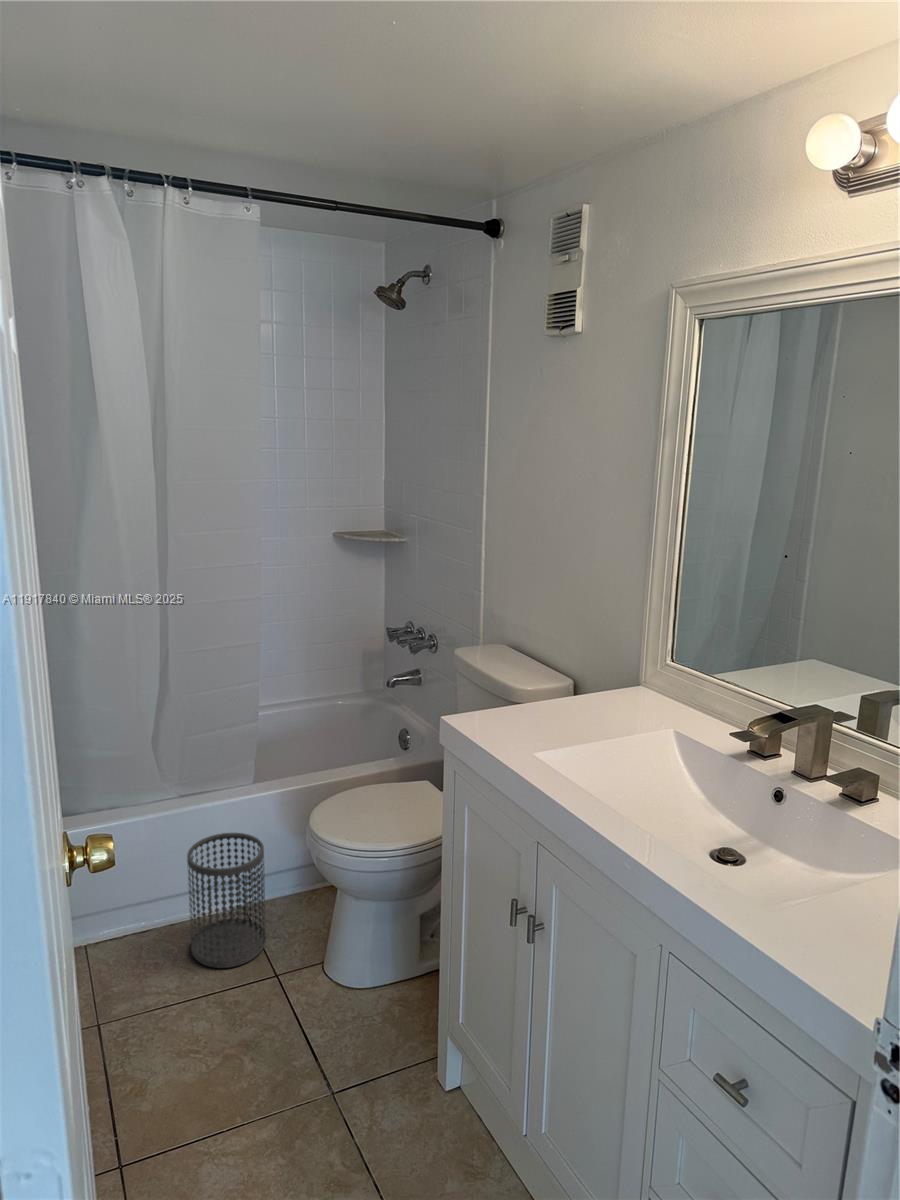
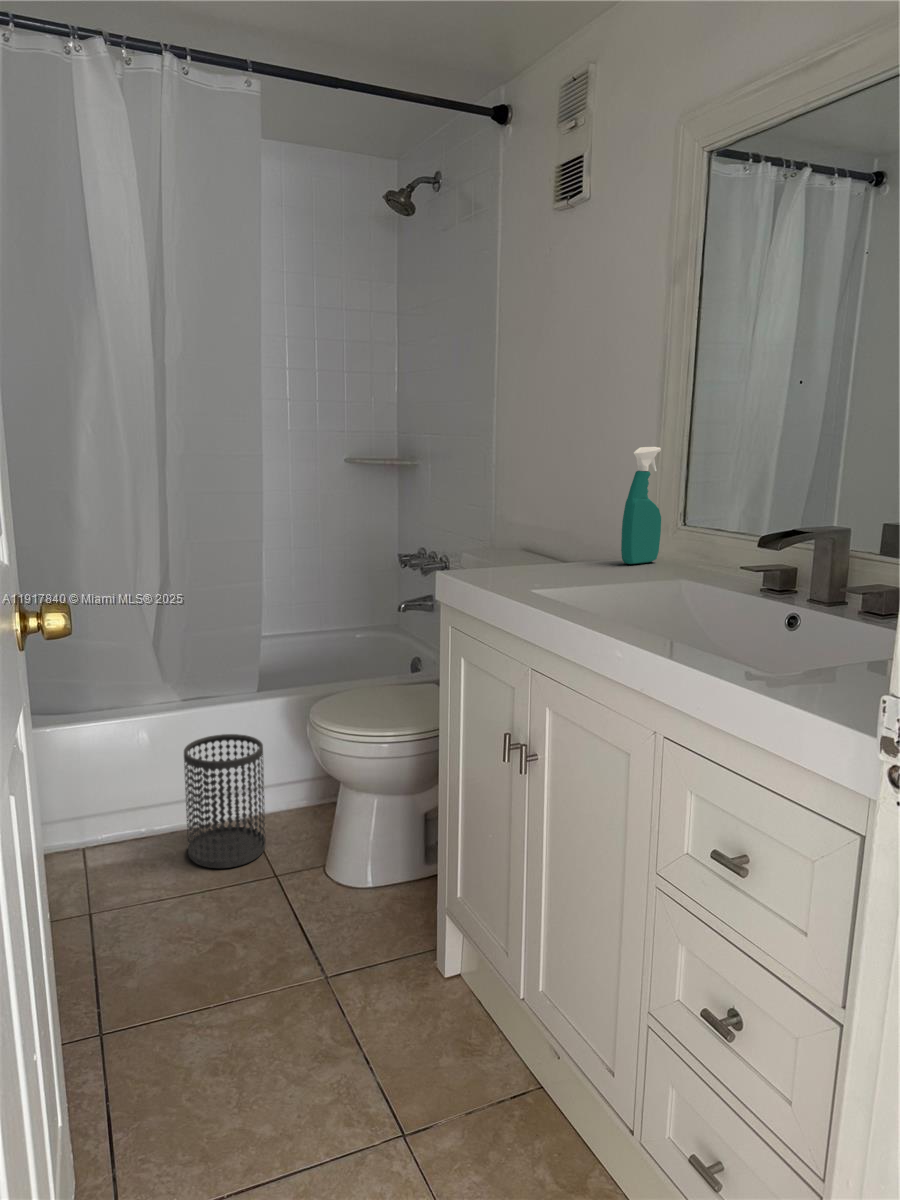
spray bottle: none [613,594,651,705] -> present [621,447,661,564]

